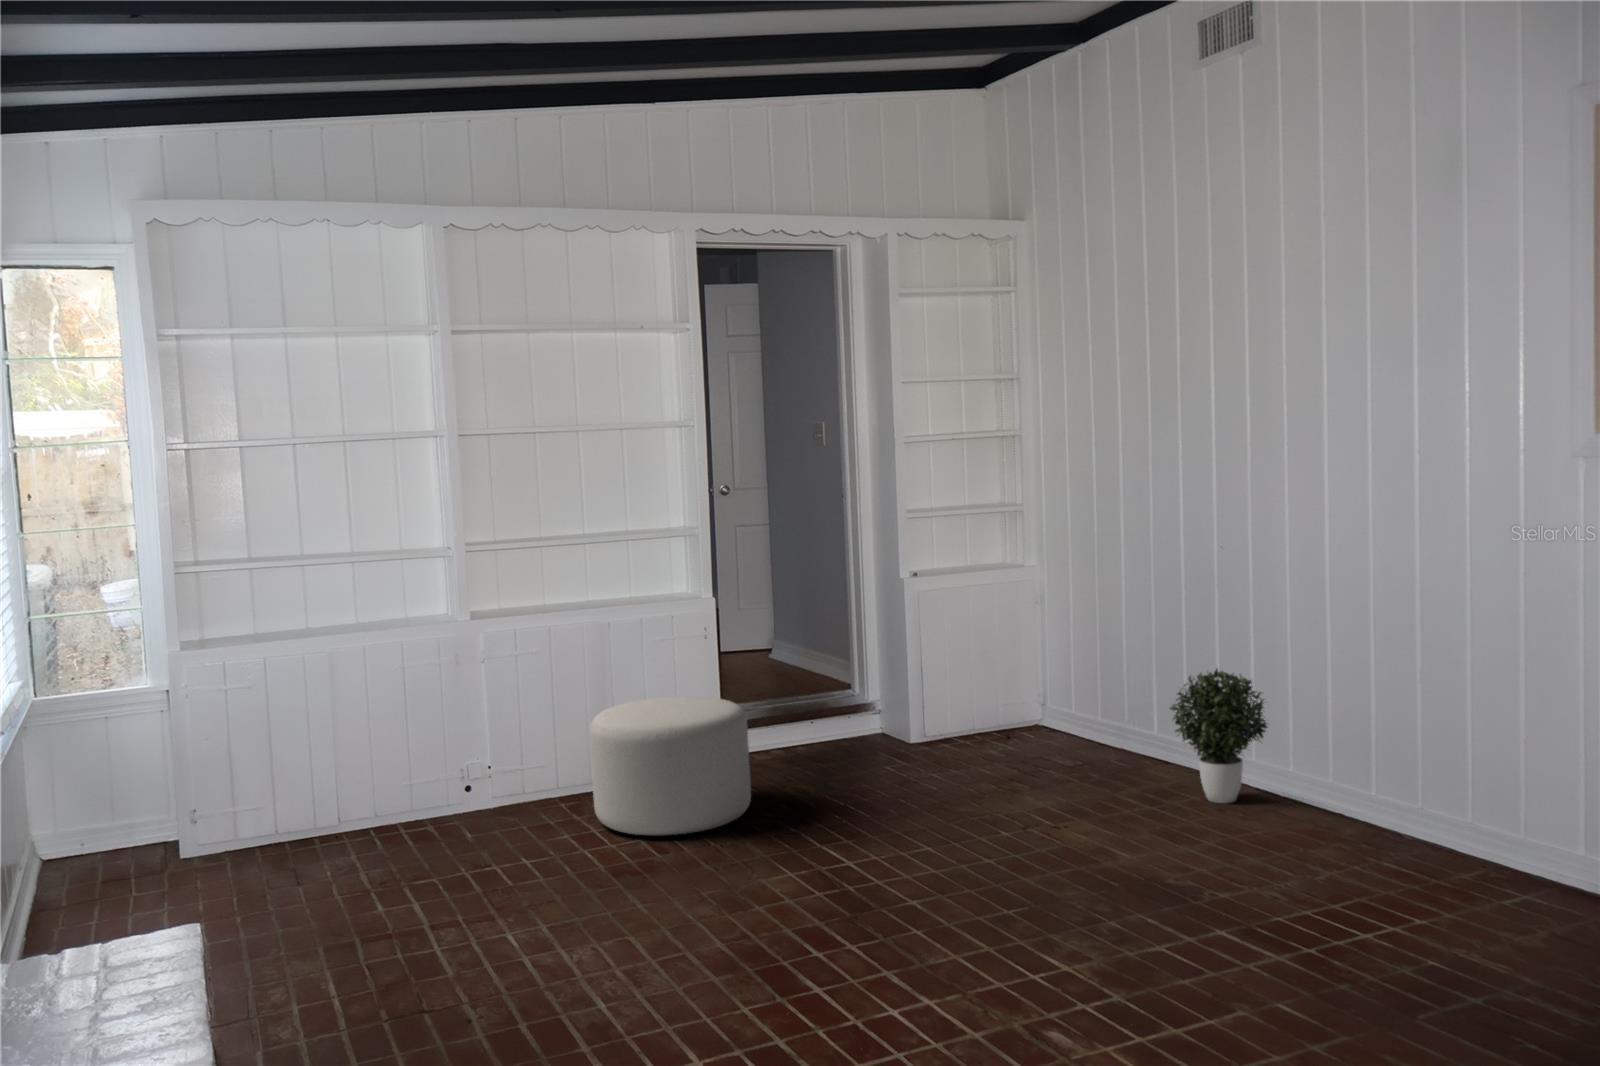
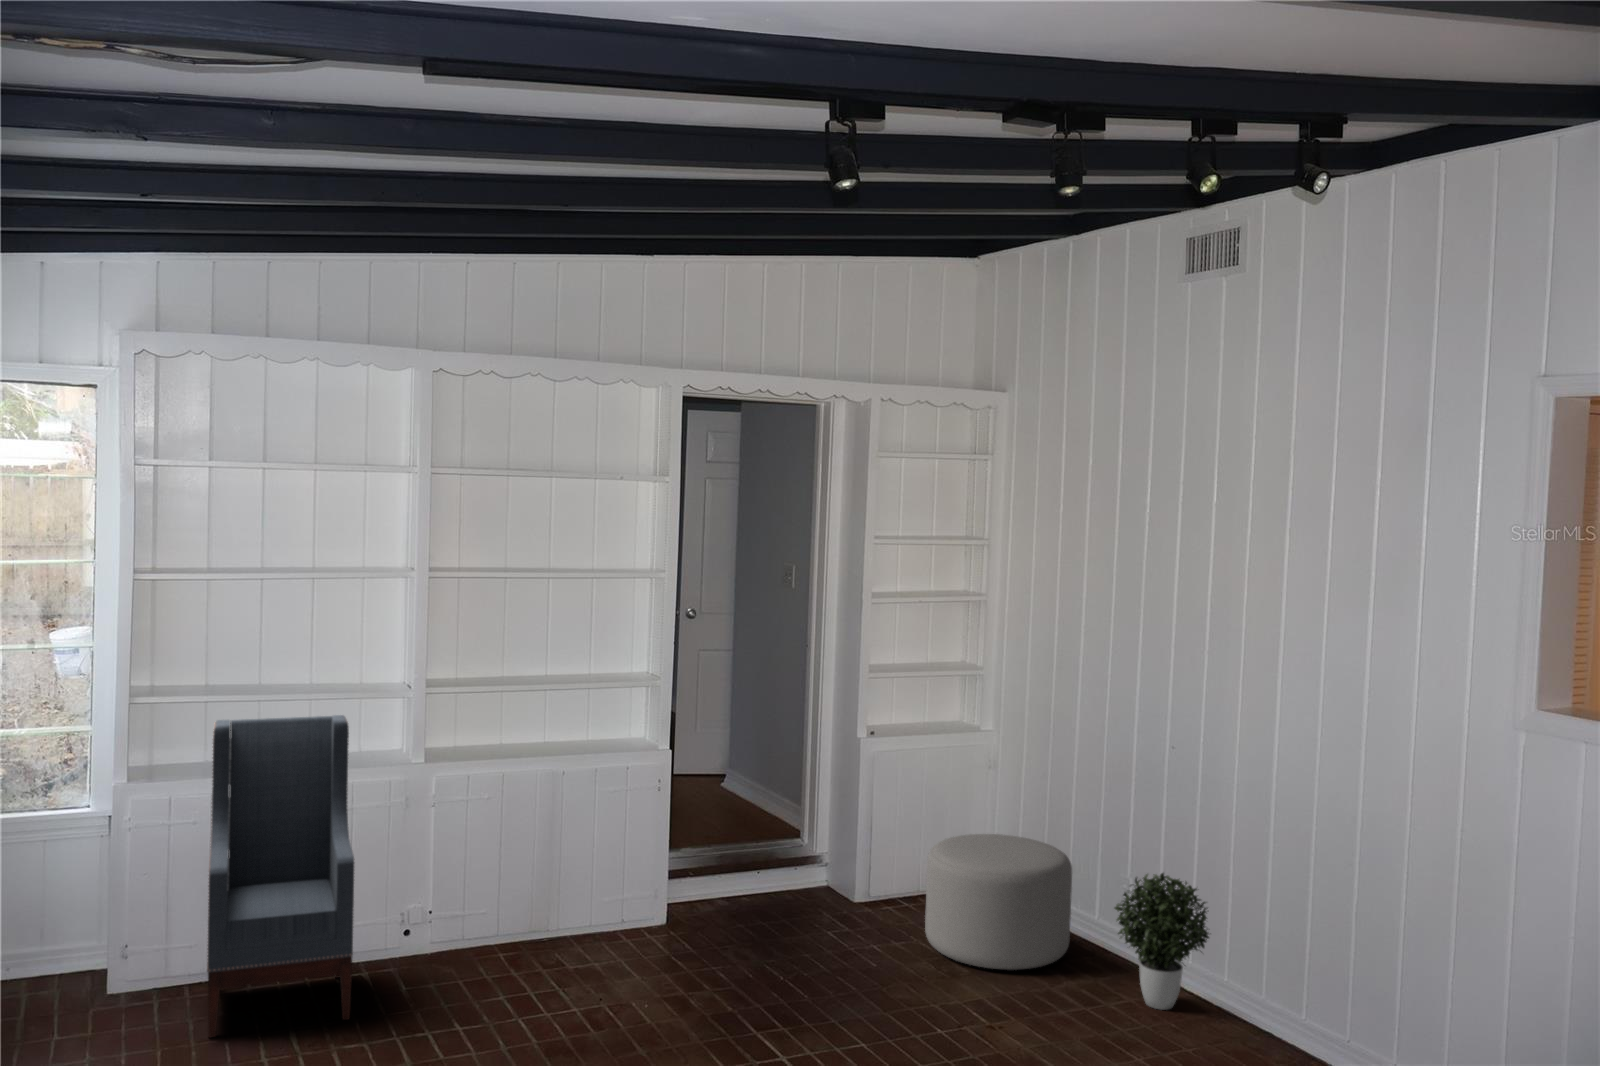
armchair: none [259,574,419,884] -> present [207,715,354,1037]
ottoman: present [590,696,751,836] -> present [925,834,1072,970]

